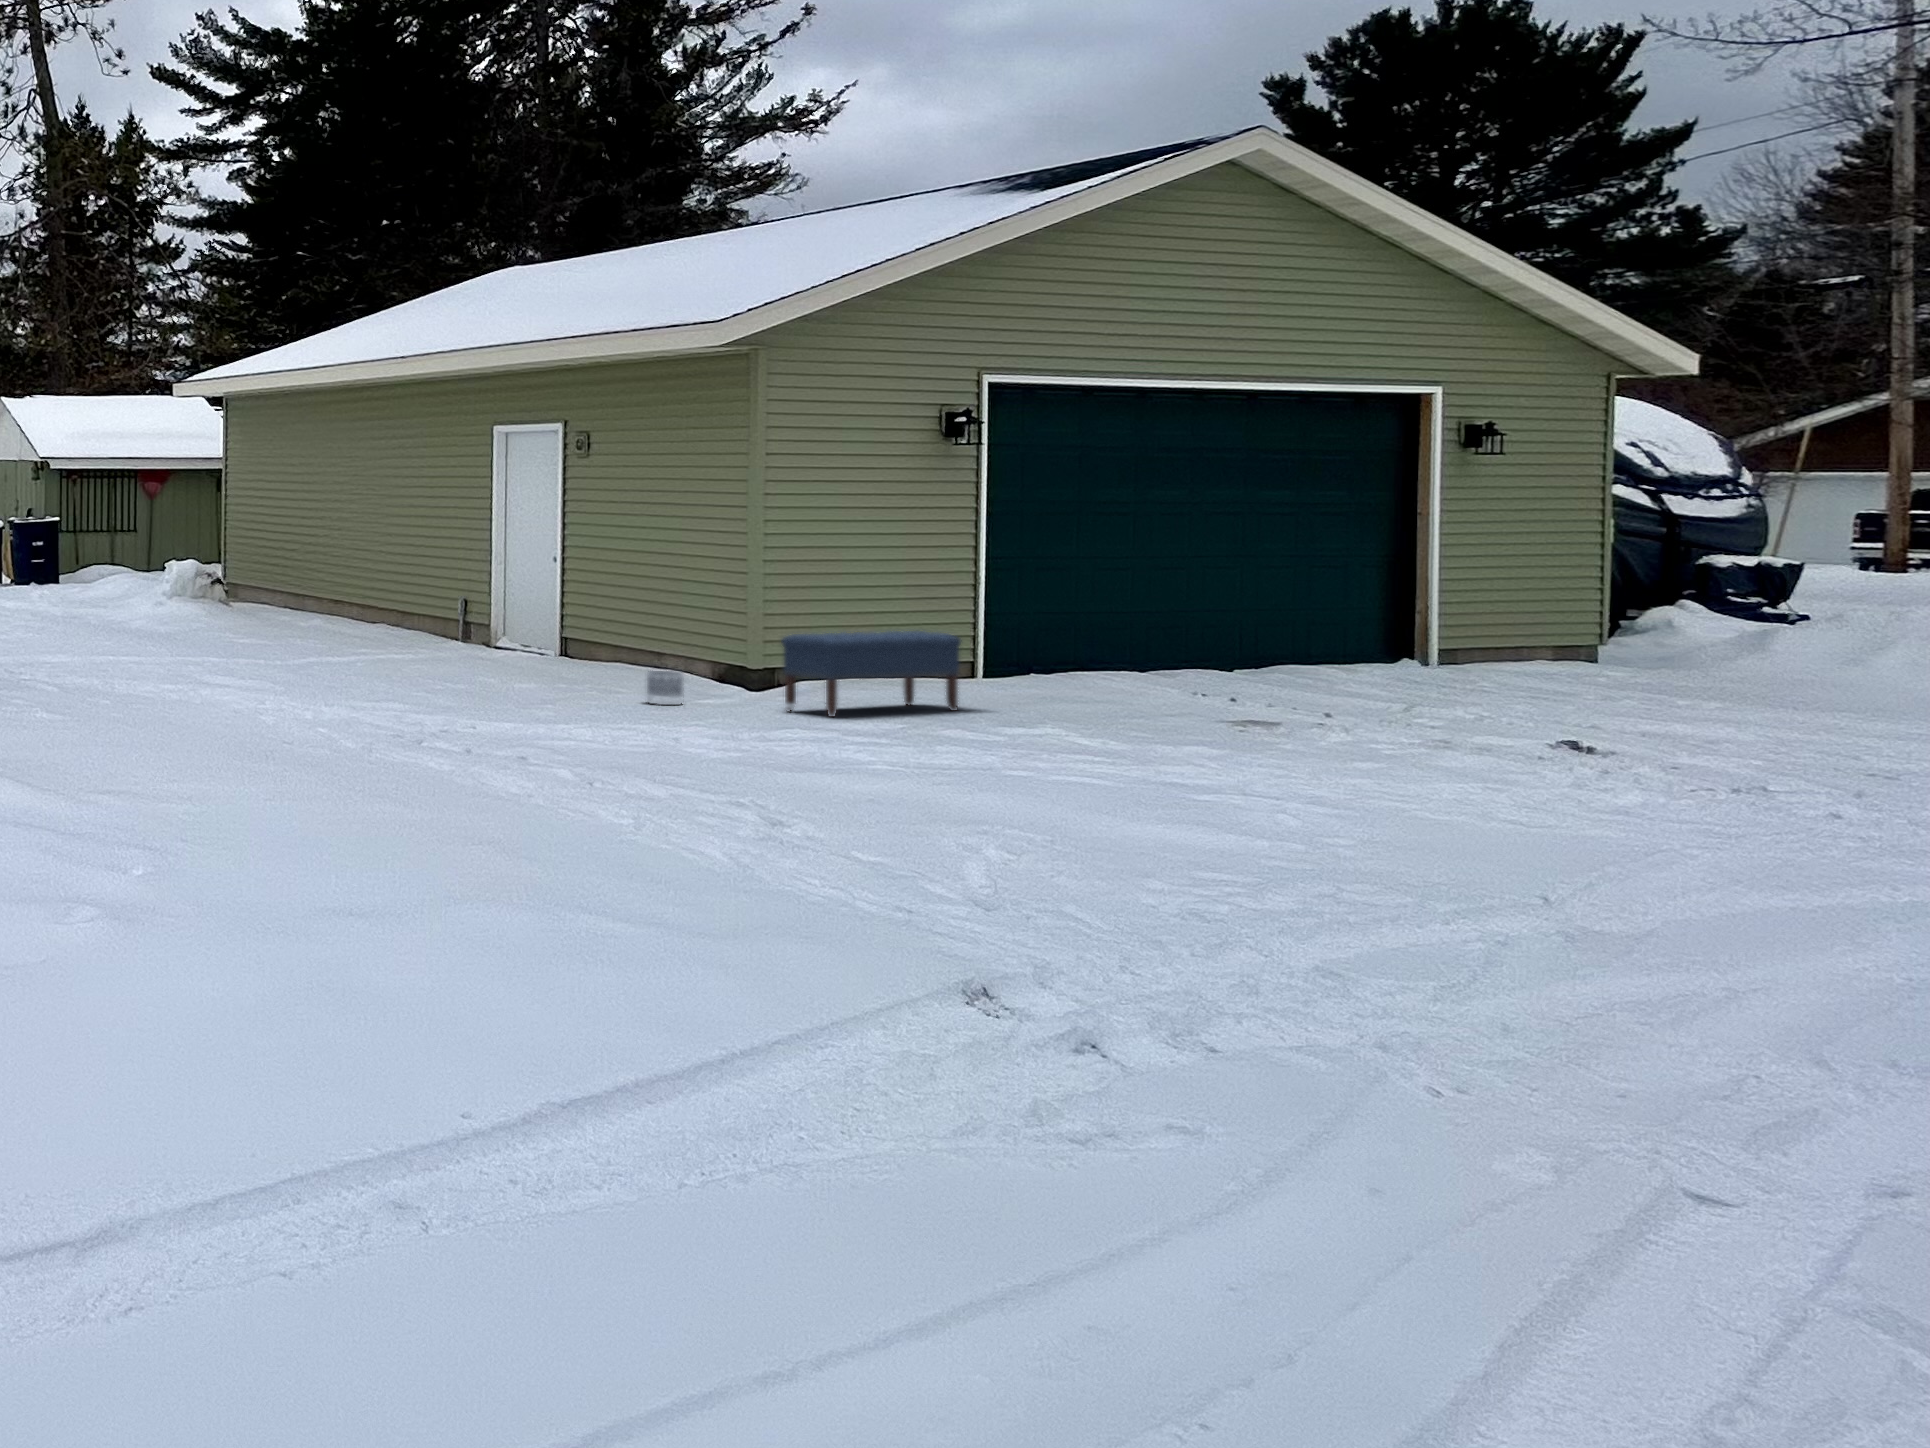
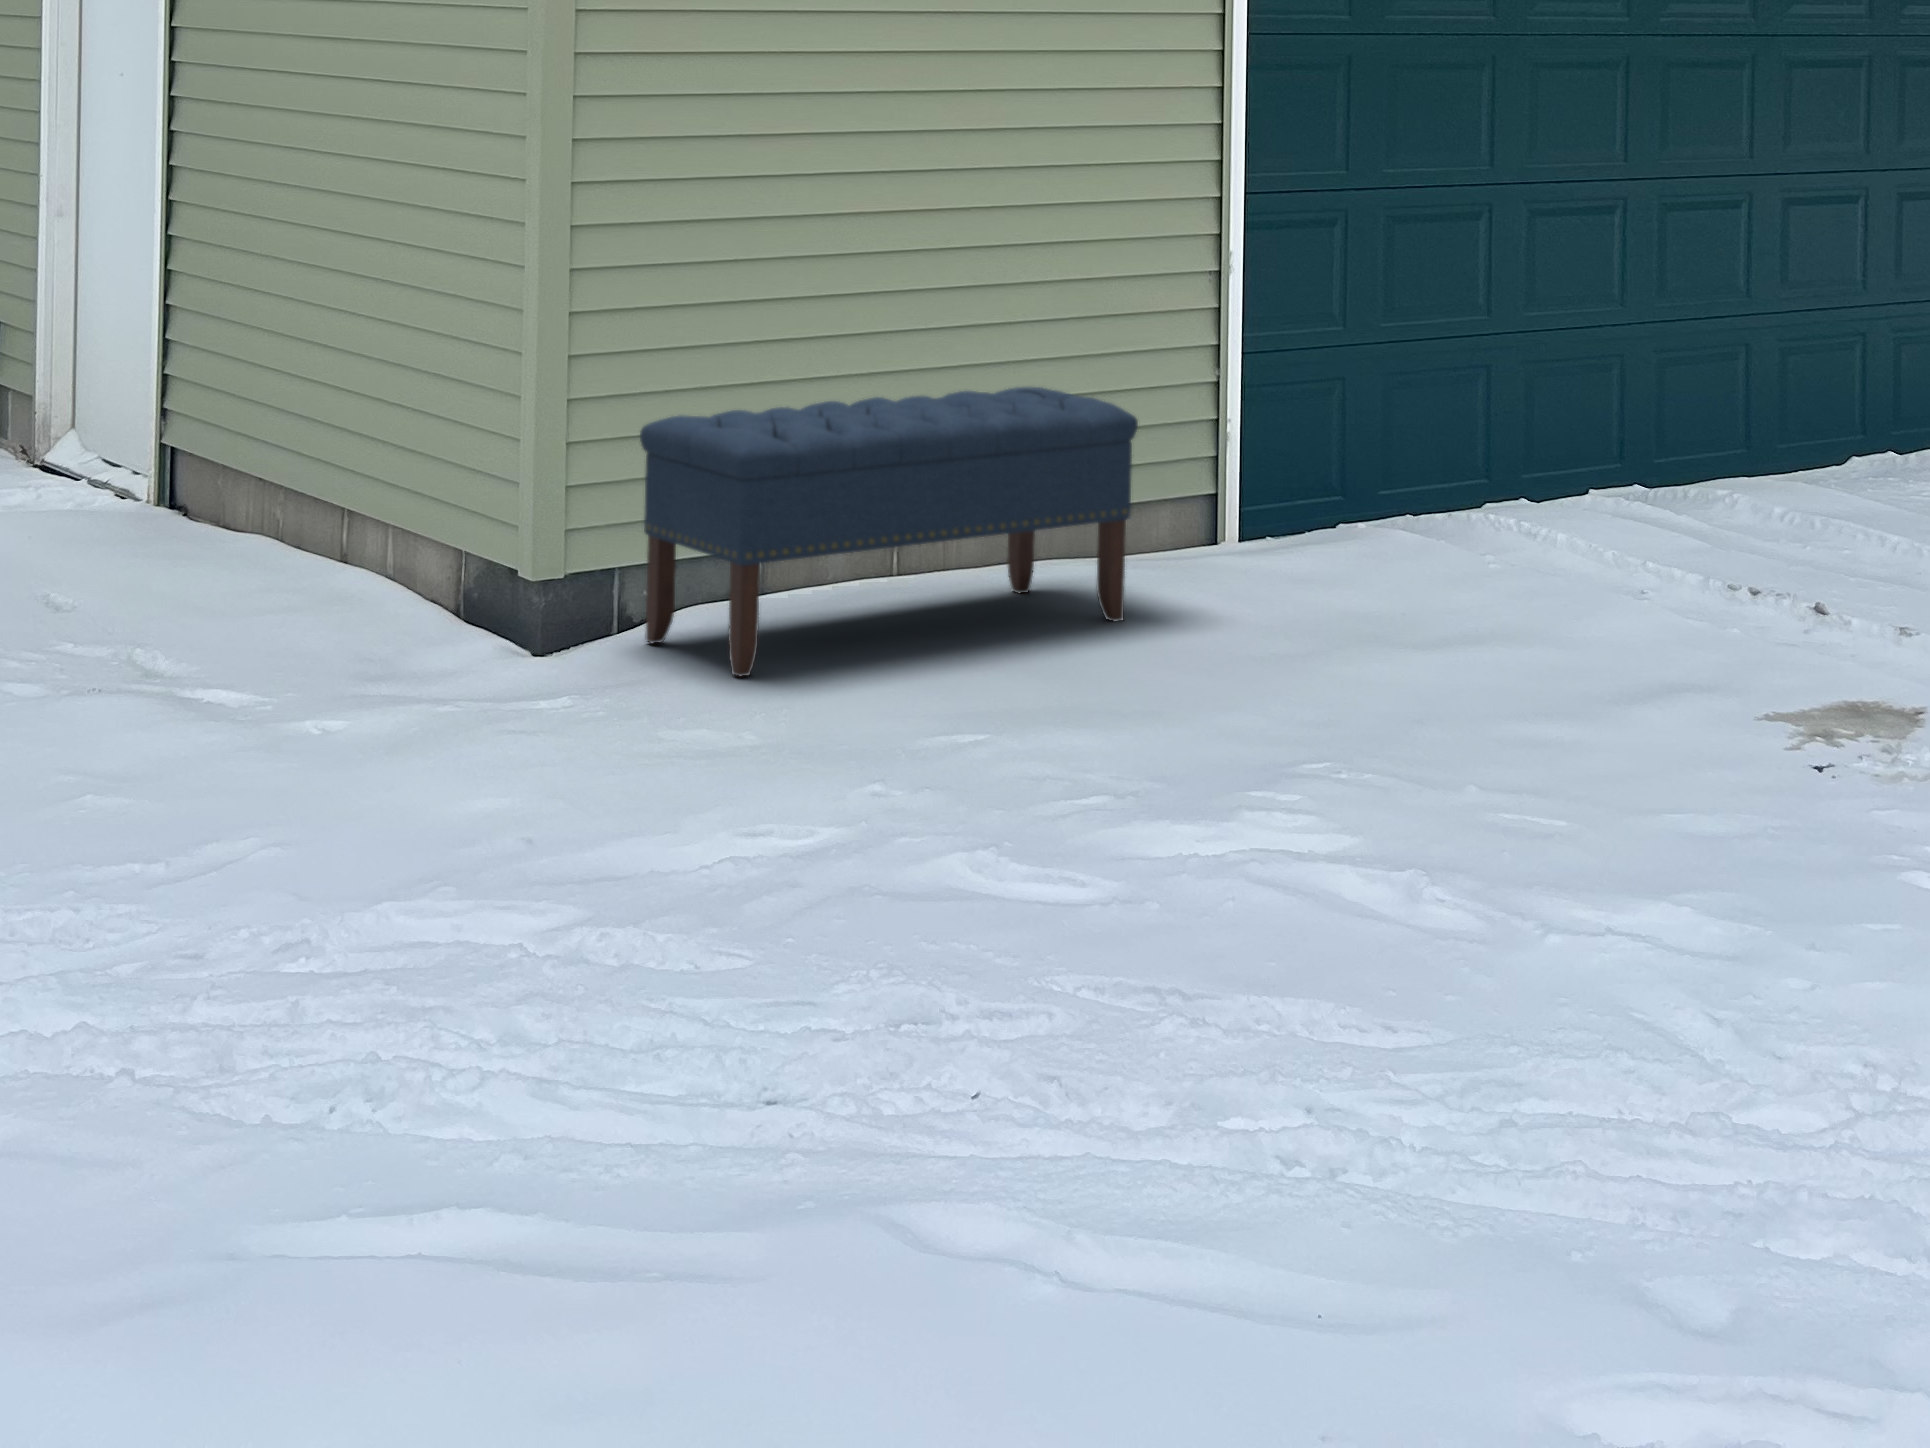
planter: present [647,671,684,705] -> none [306,505,409,614]

